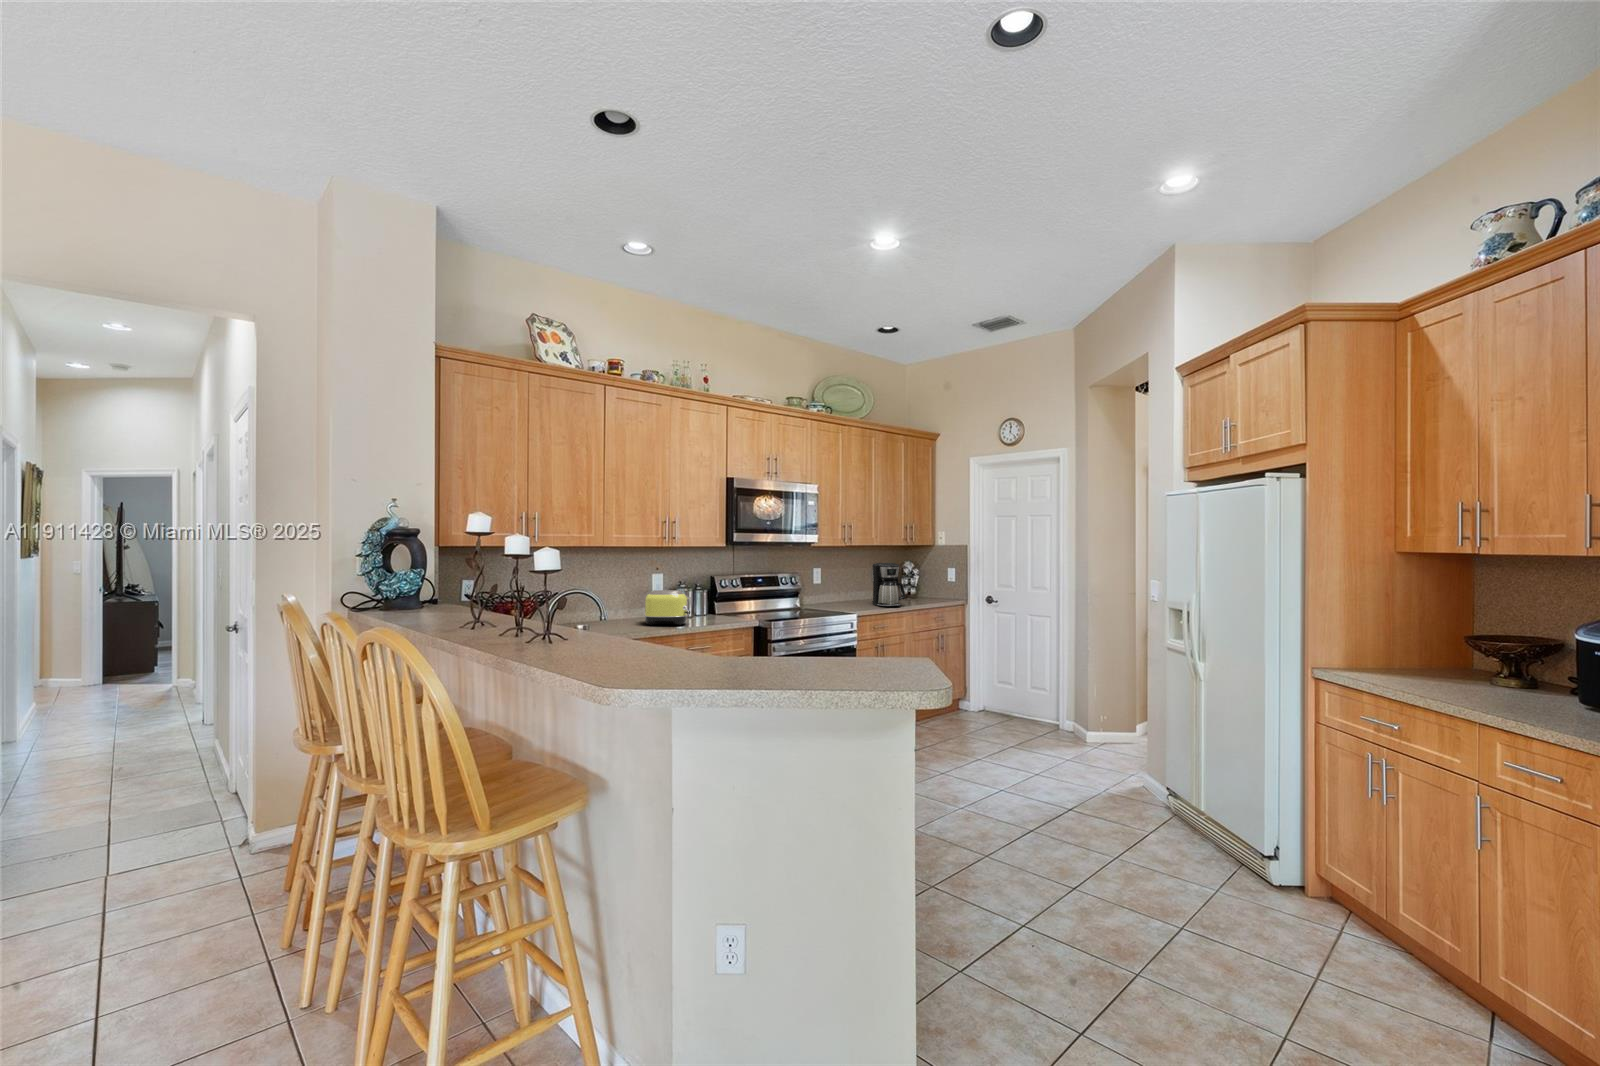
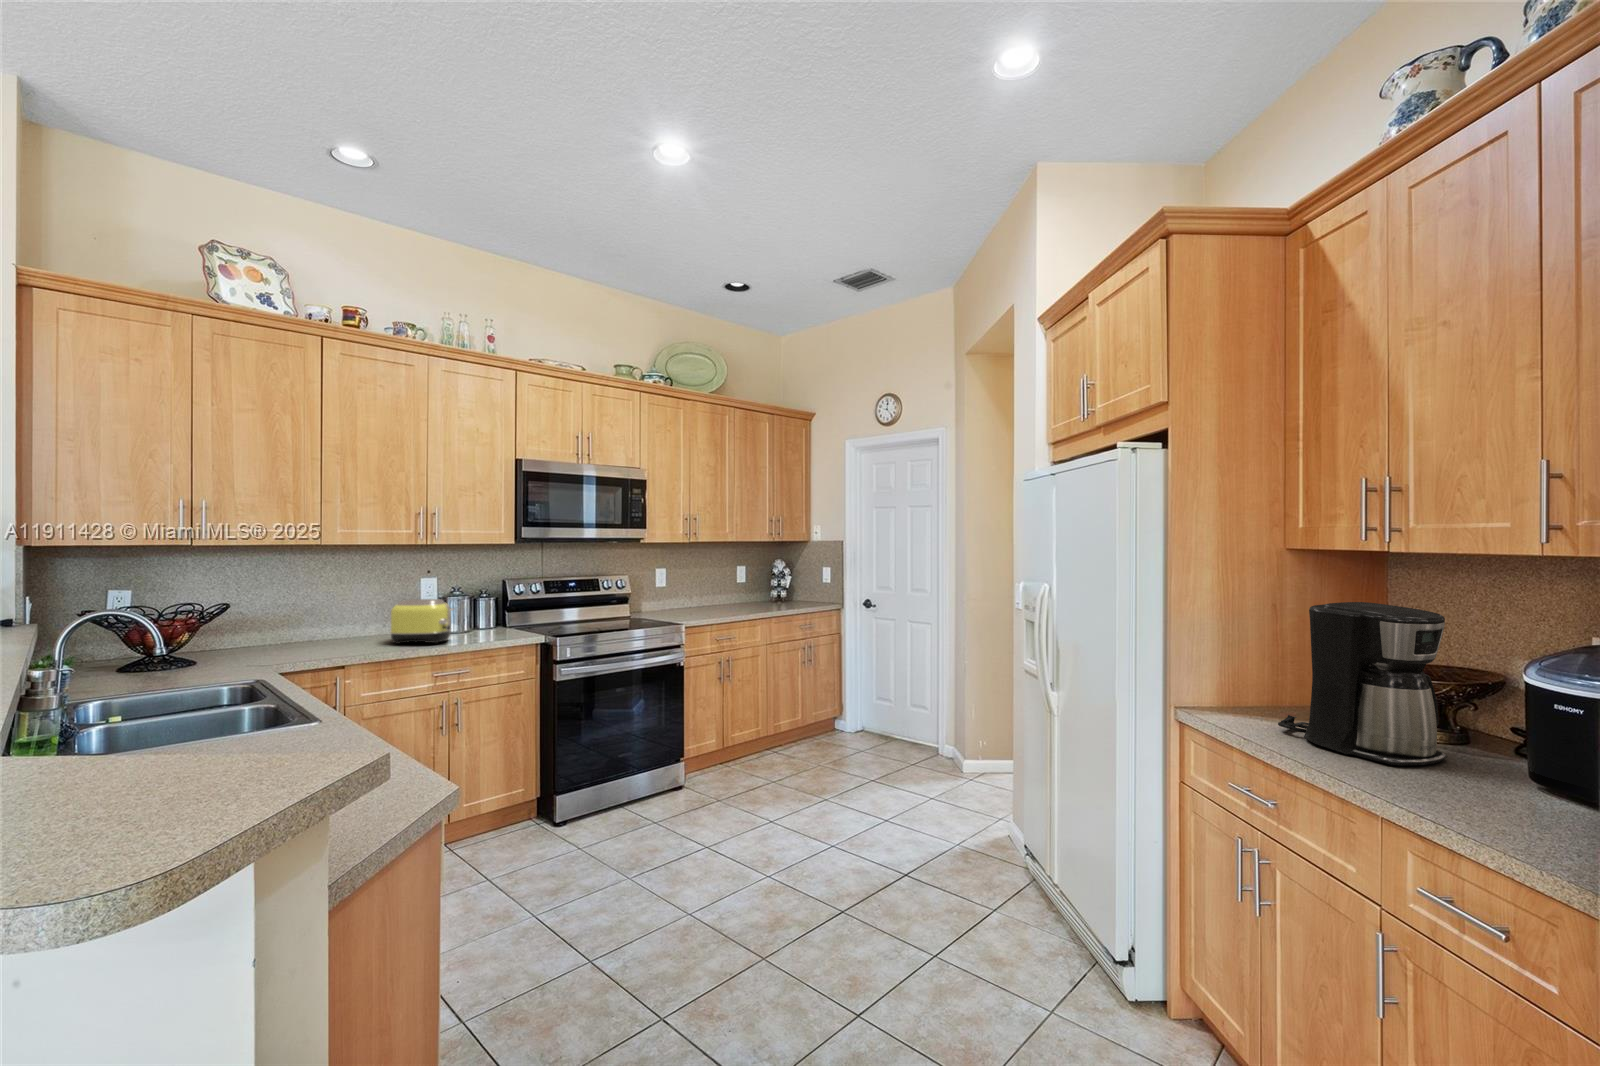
coffee maker: present [872,563,905,607] -> present [1278,602,1447,765]

